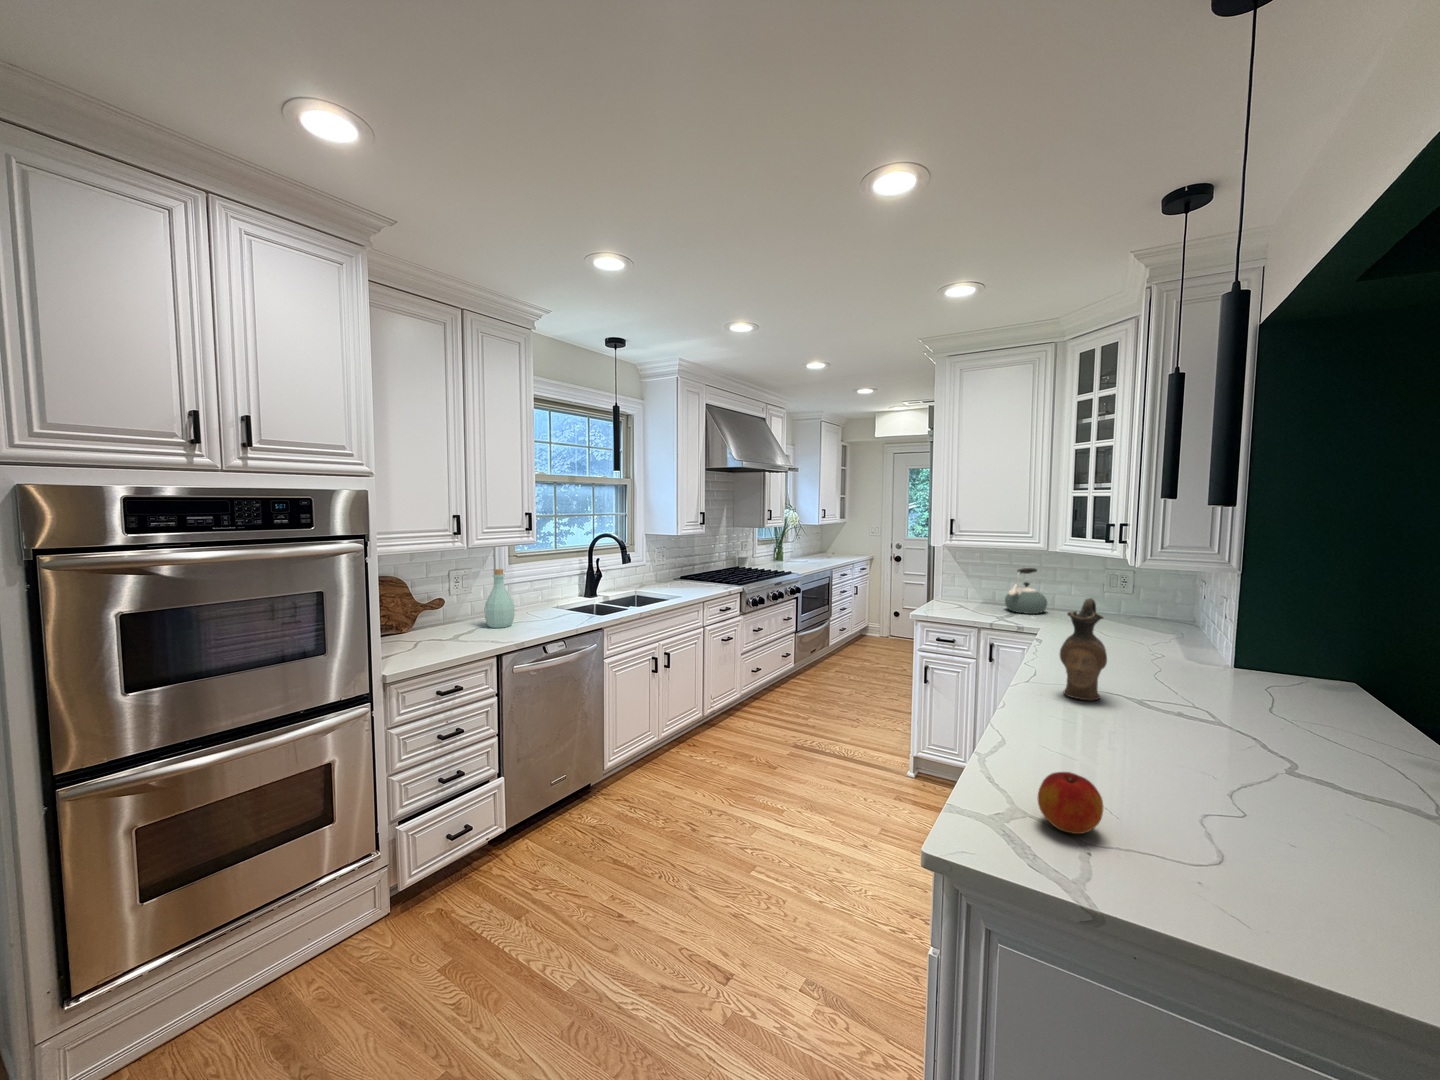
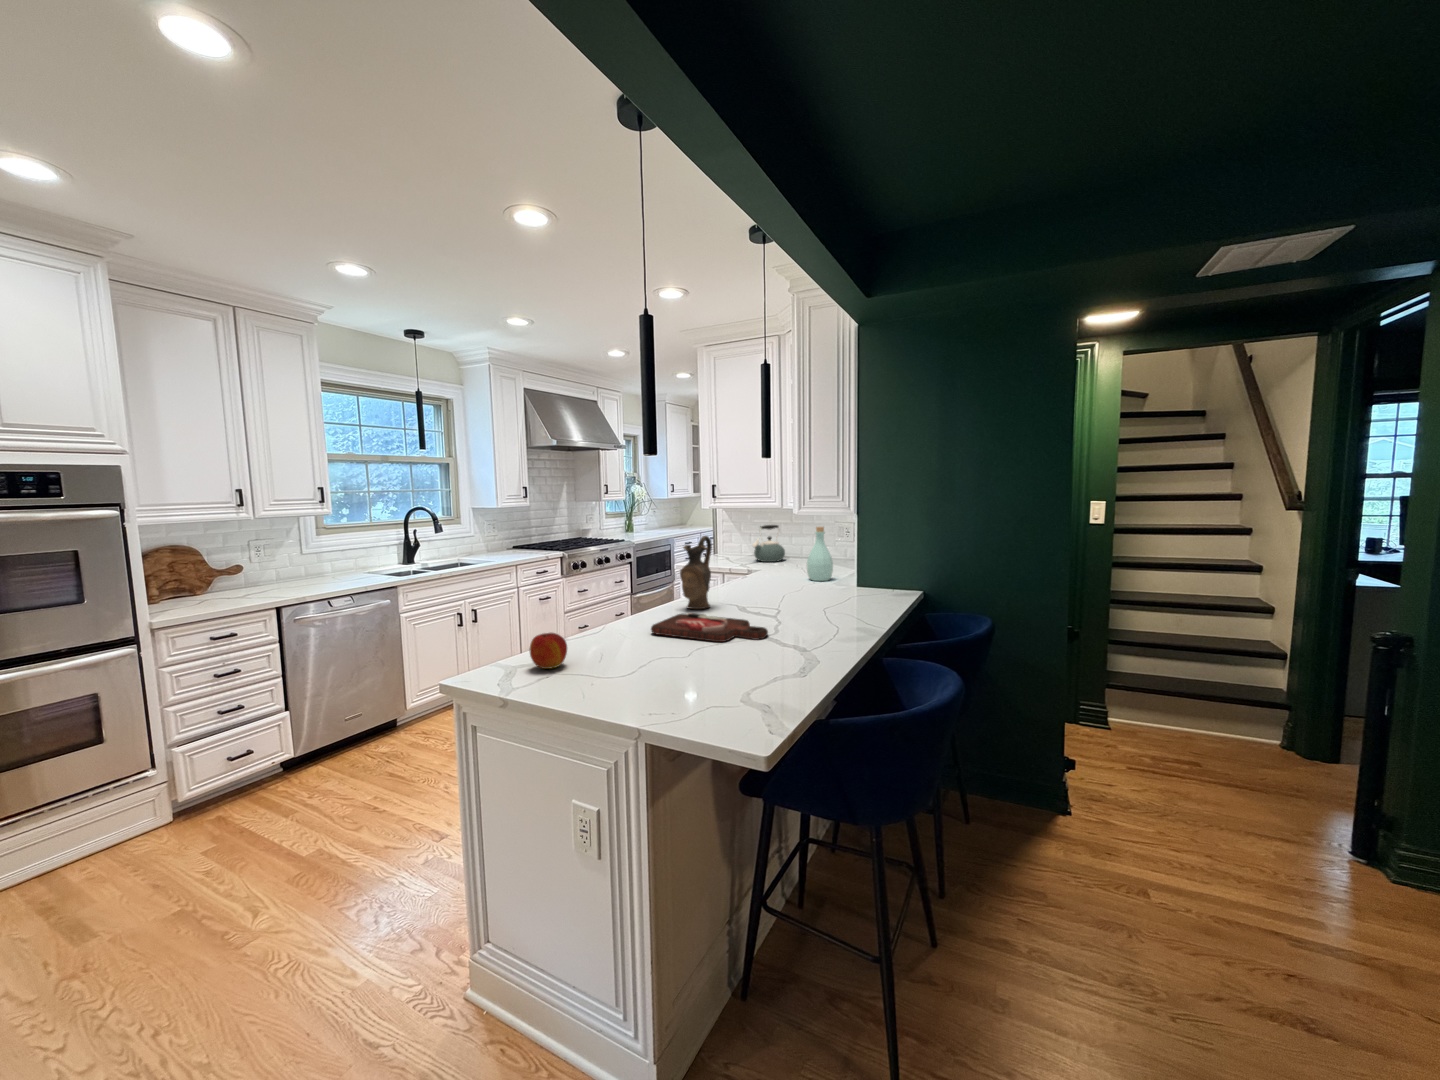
bottle: present [484,569,514,628] -> present [807,527,833,581]
cutting board: none [1101,715,1324,783] -> present [651,613,768,642]

